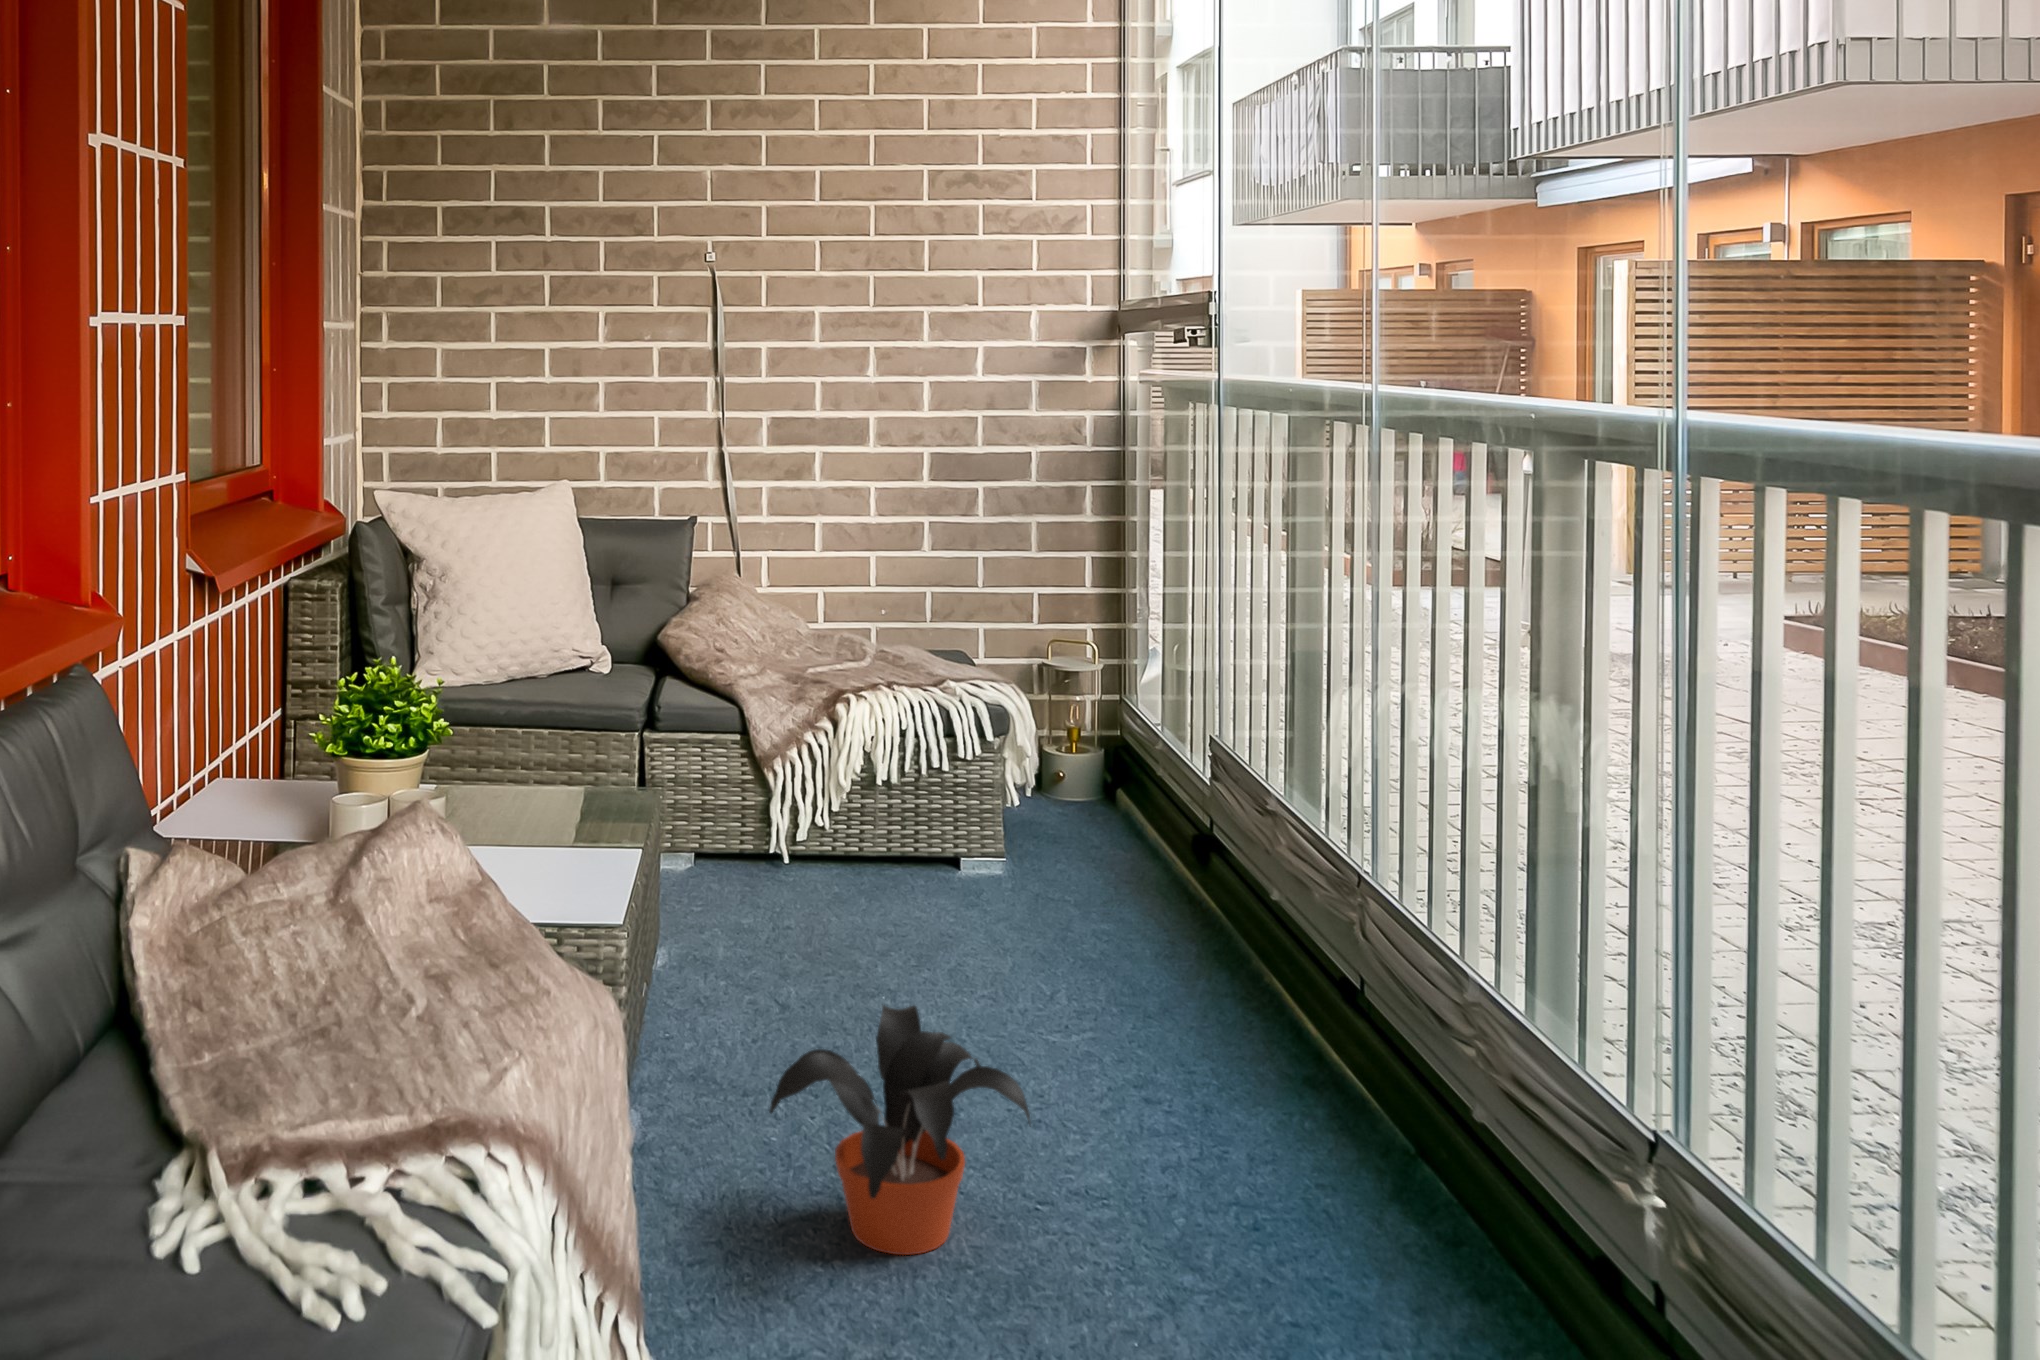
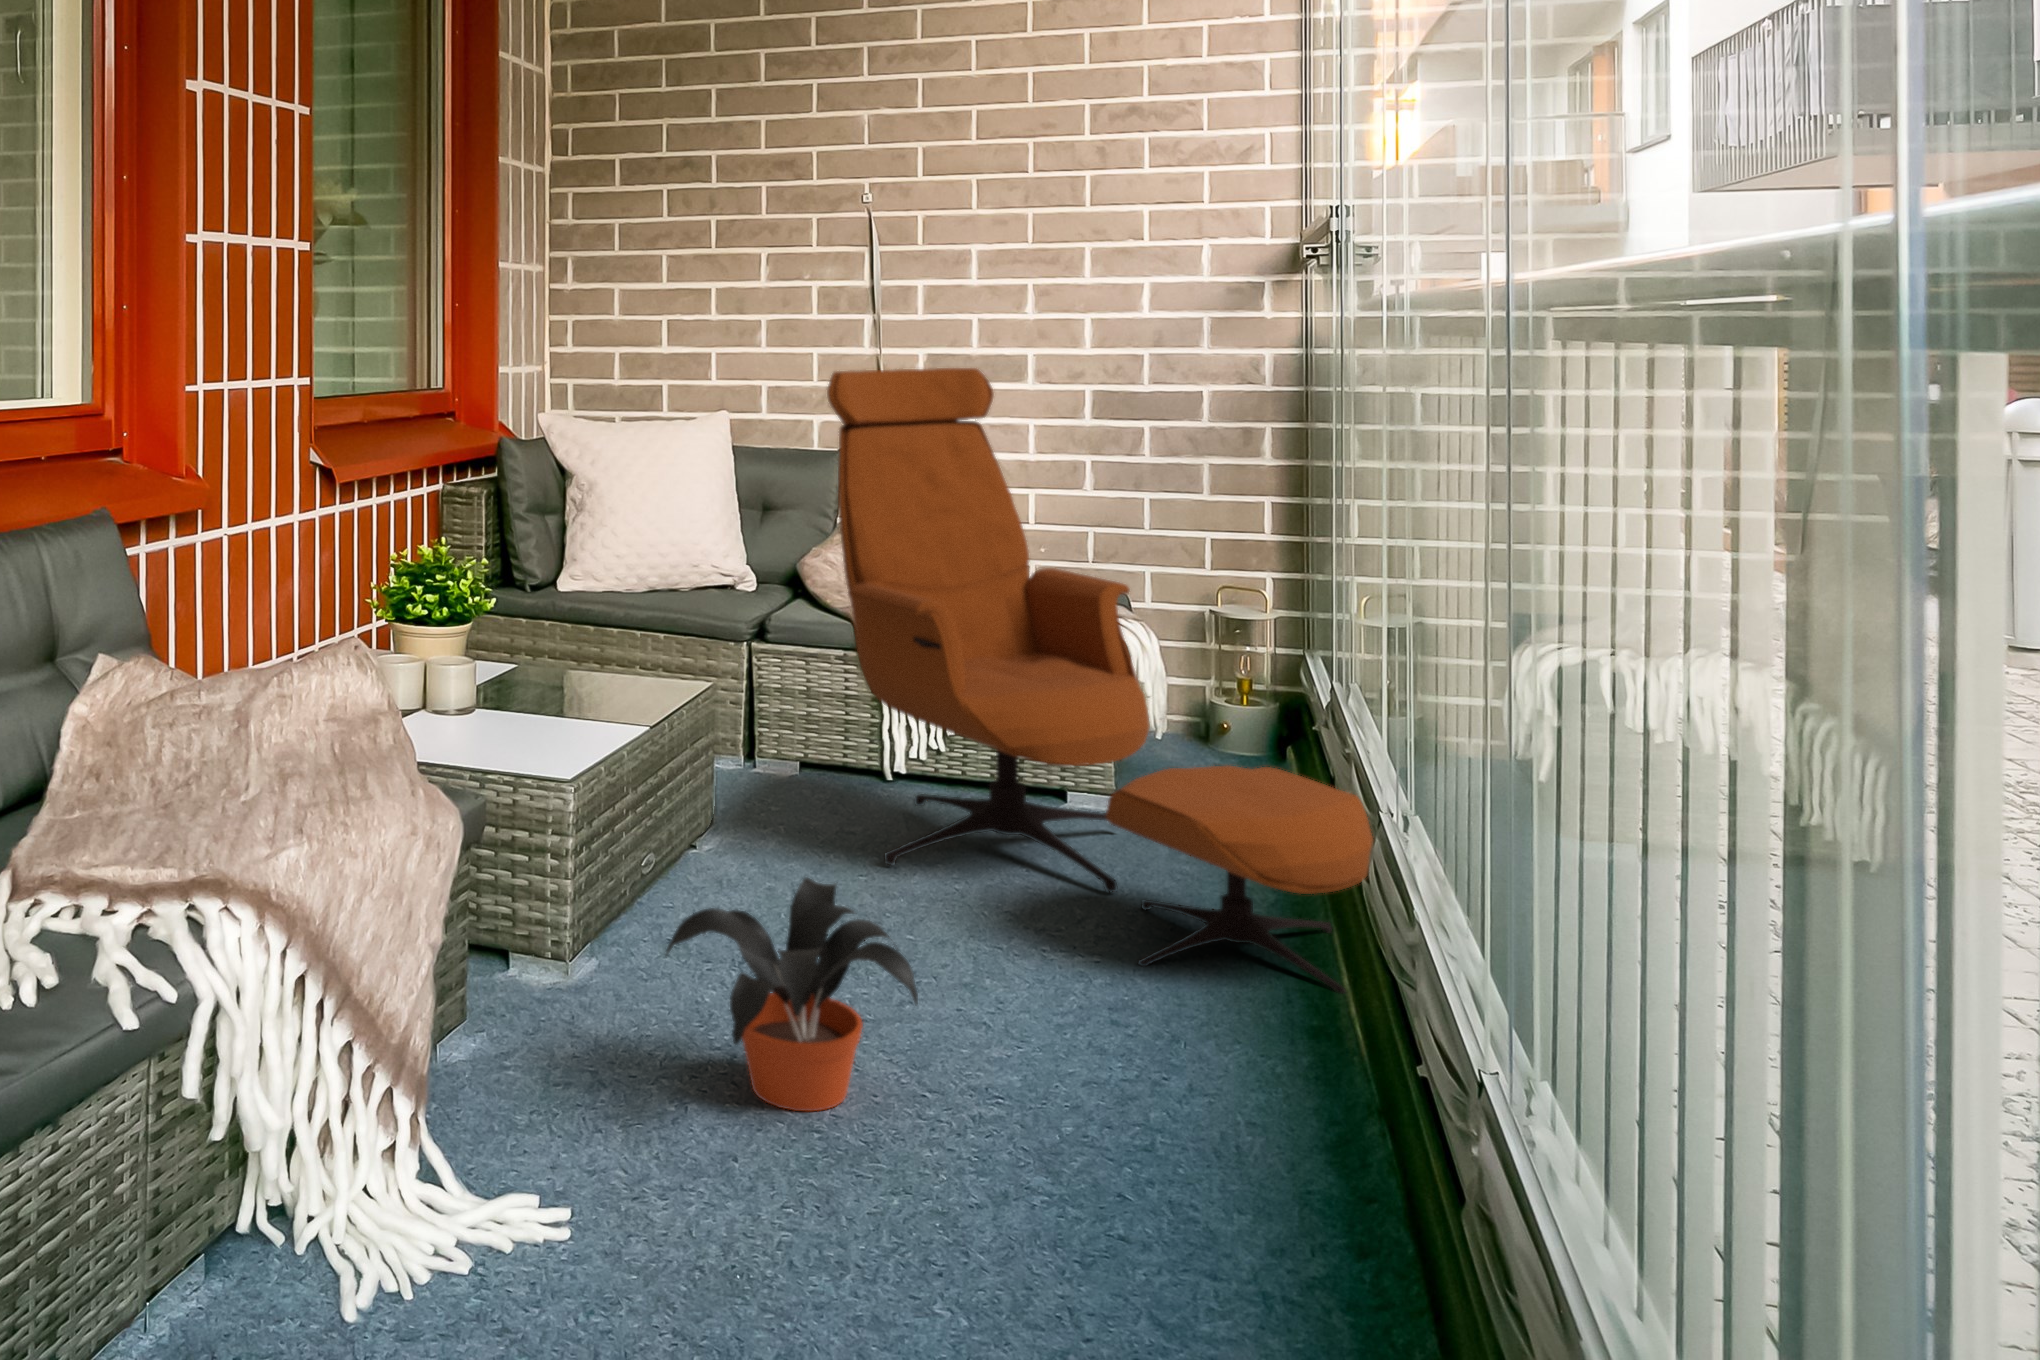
lounge chair: none [746,441,1312,1047] -> present [827,368,1373,994]

